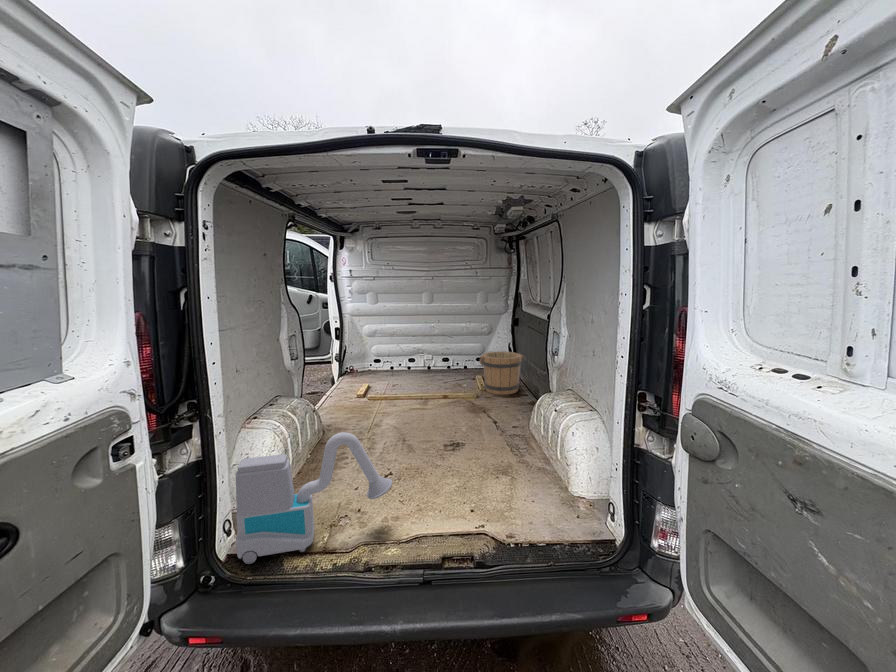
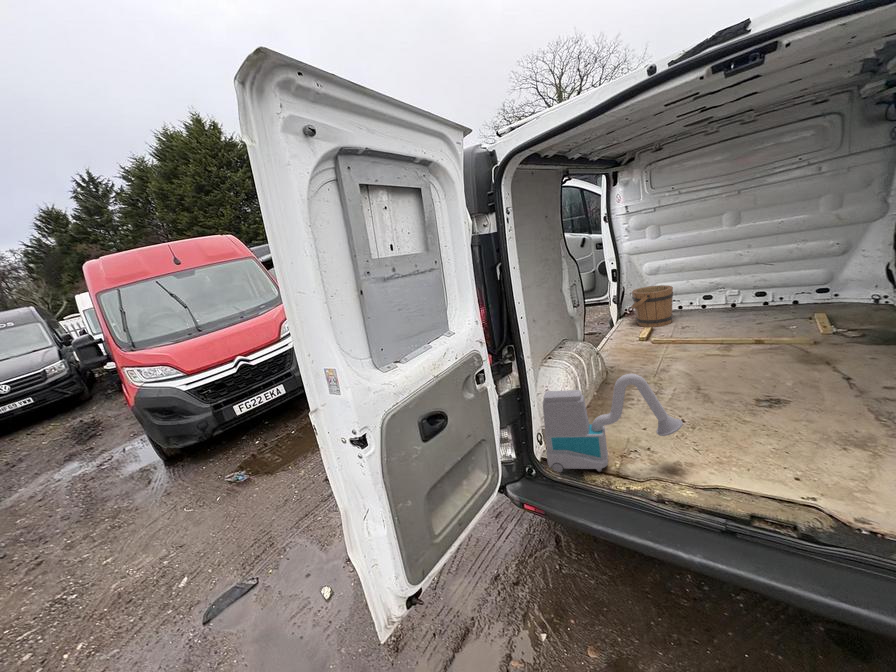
bucket: present [480,351,524,395] -> present [631,285,673,327]

